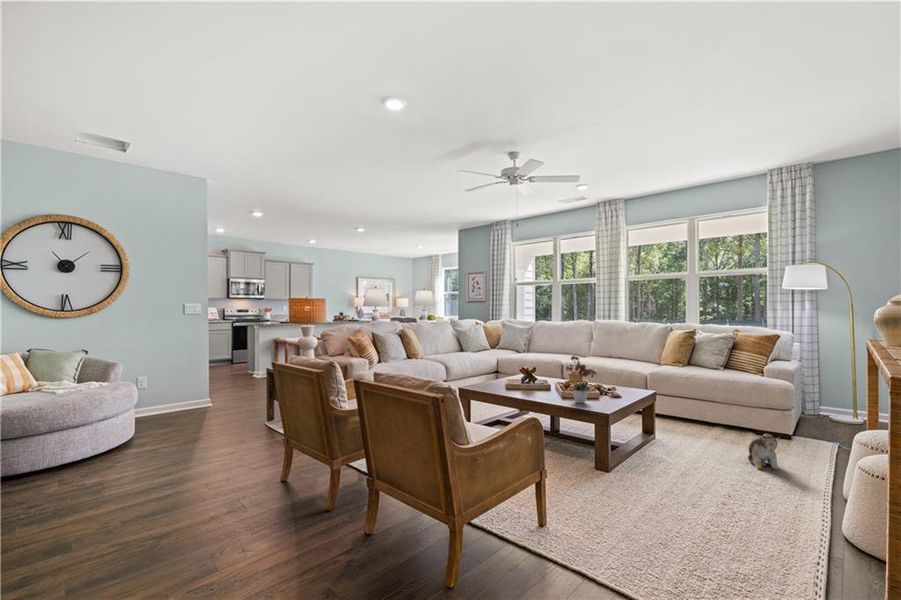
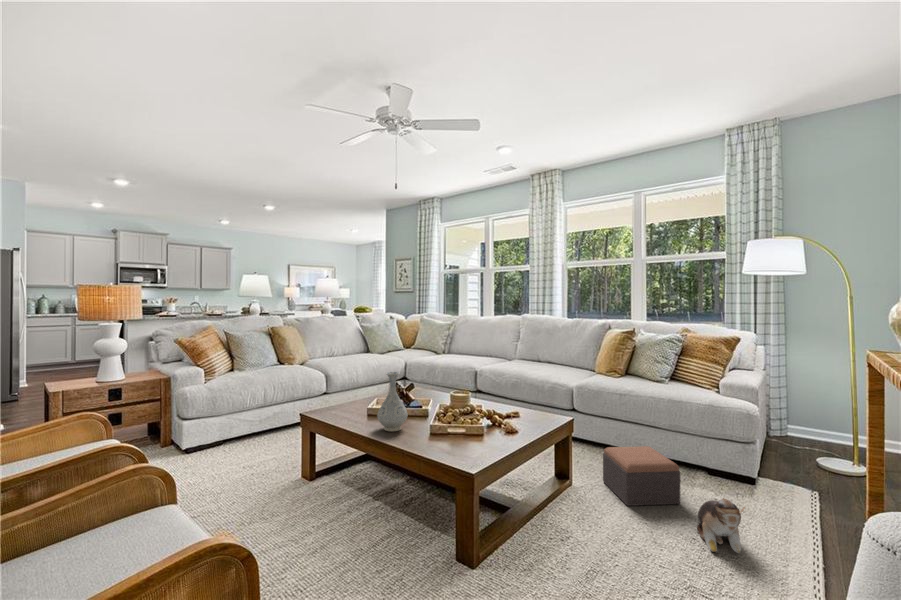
vase: none [522,356,543,395] -> present [377,372,407,432]
flower arrangement: present [566,356,596,403] -> none [428,372,476,449]
footstool: none [677,412,736,449] -> present [603,446,680,506]

